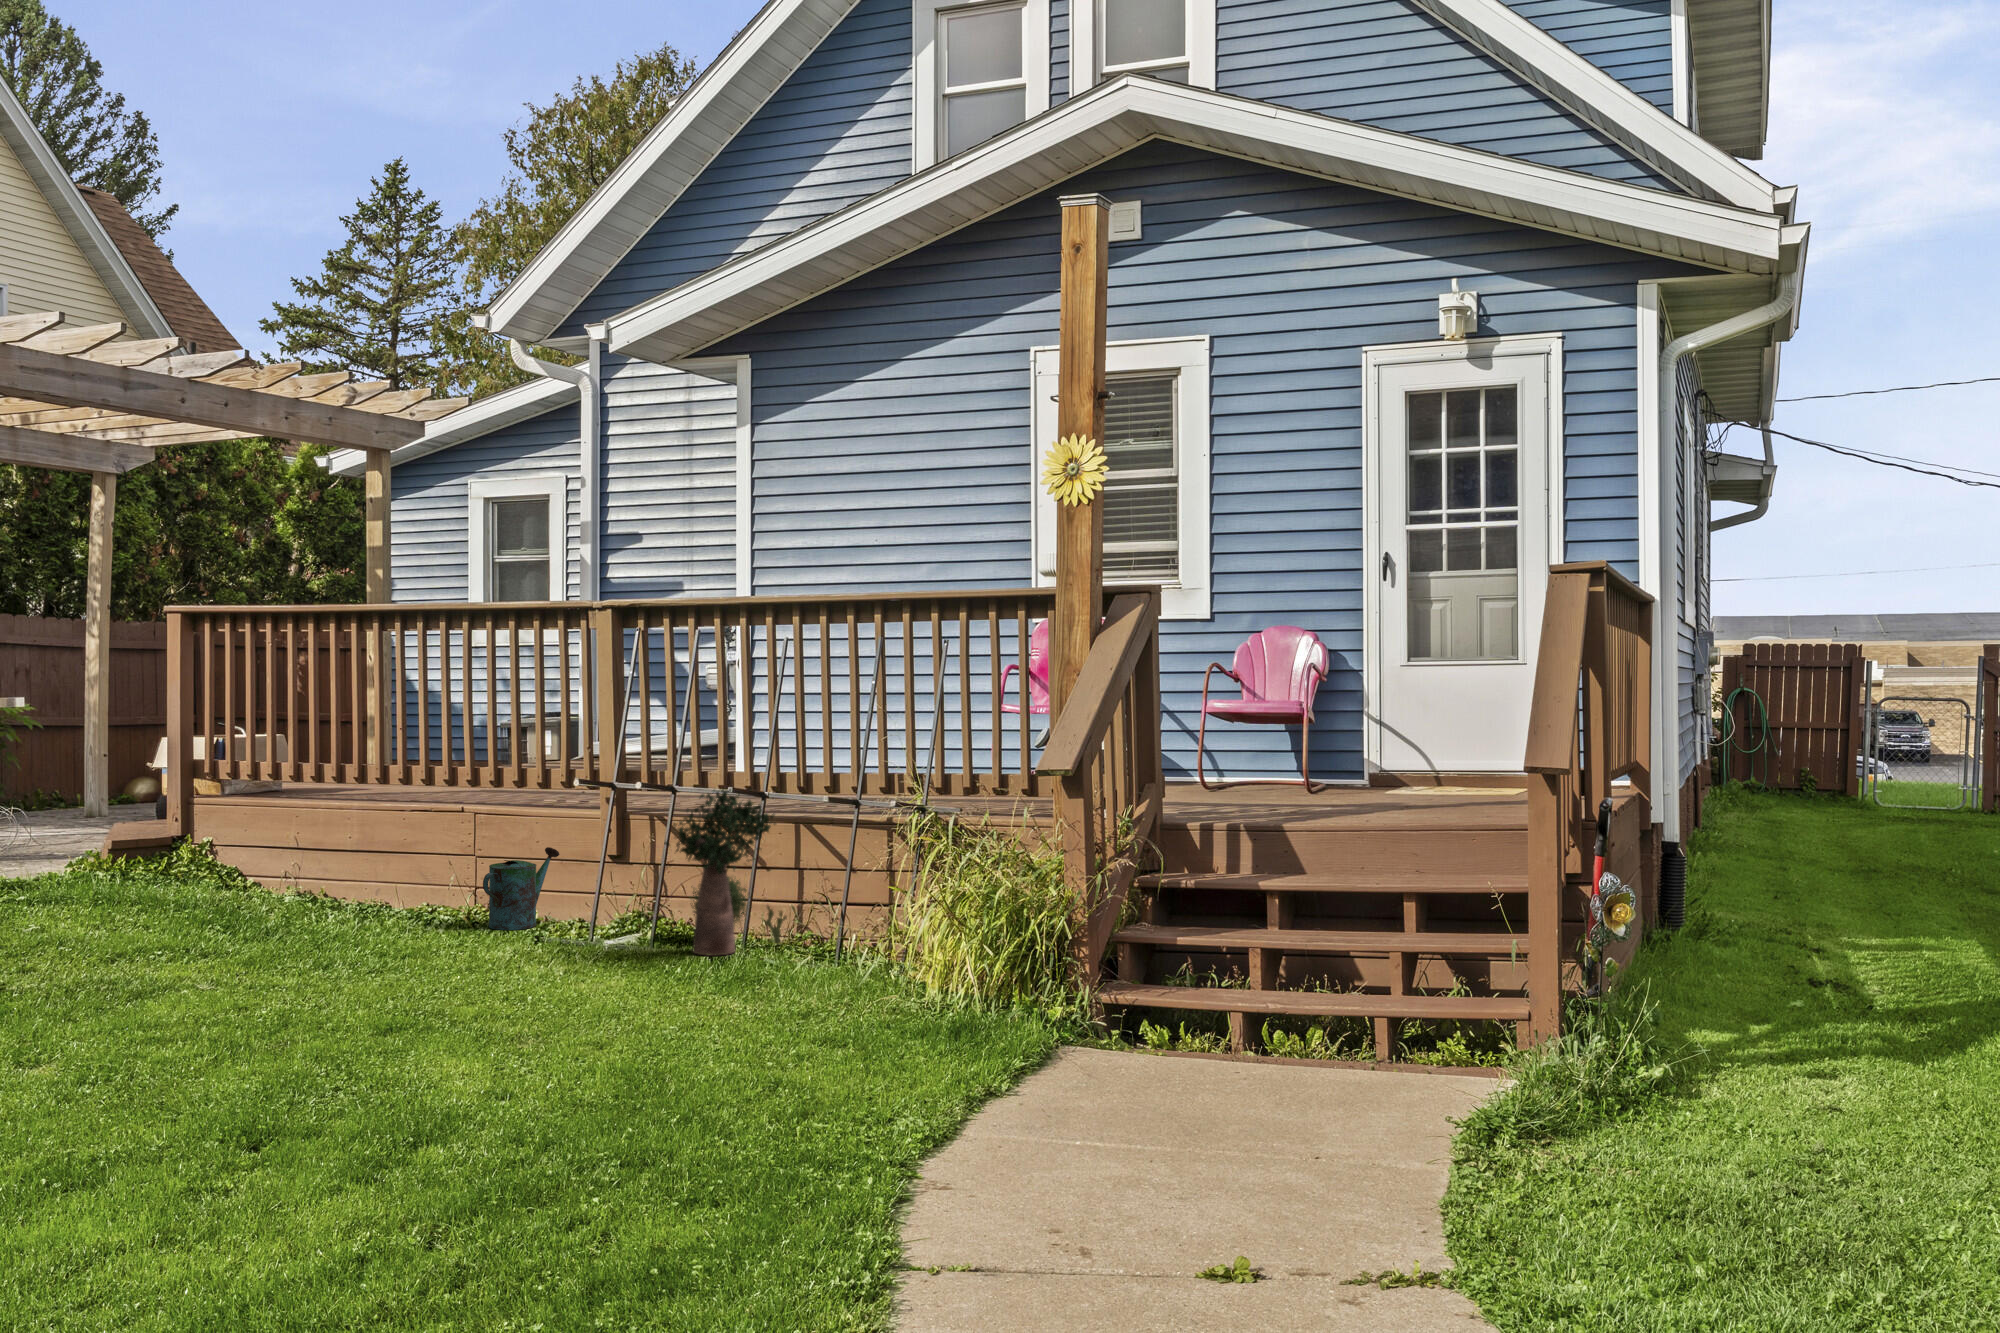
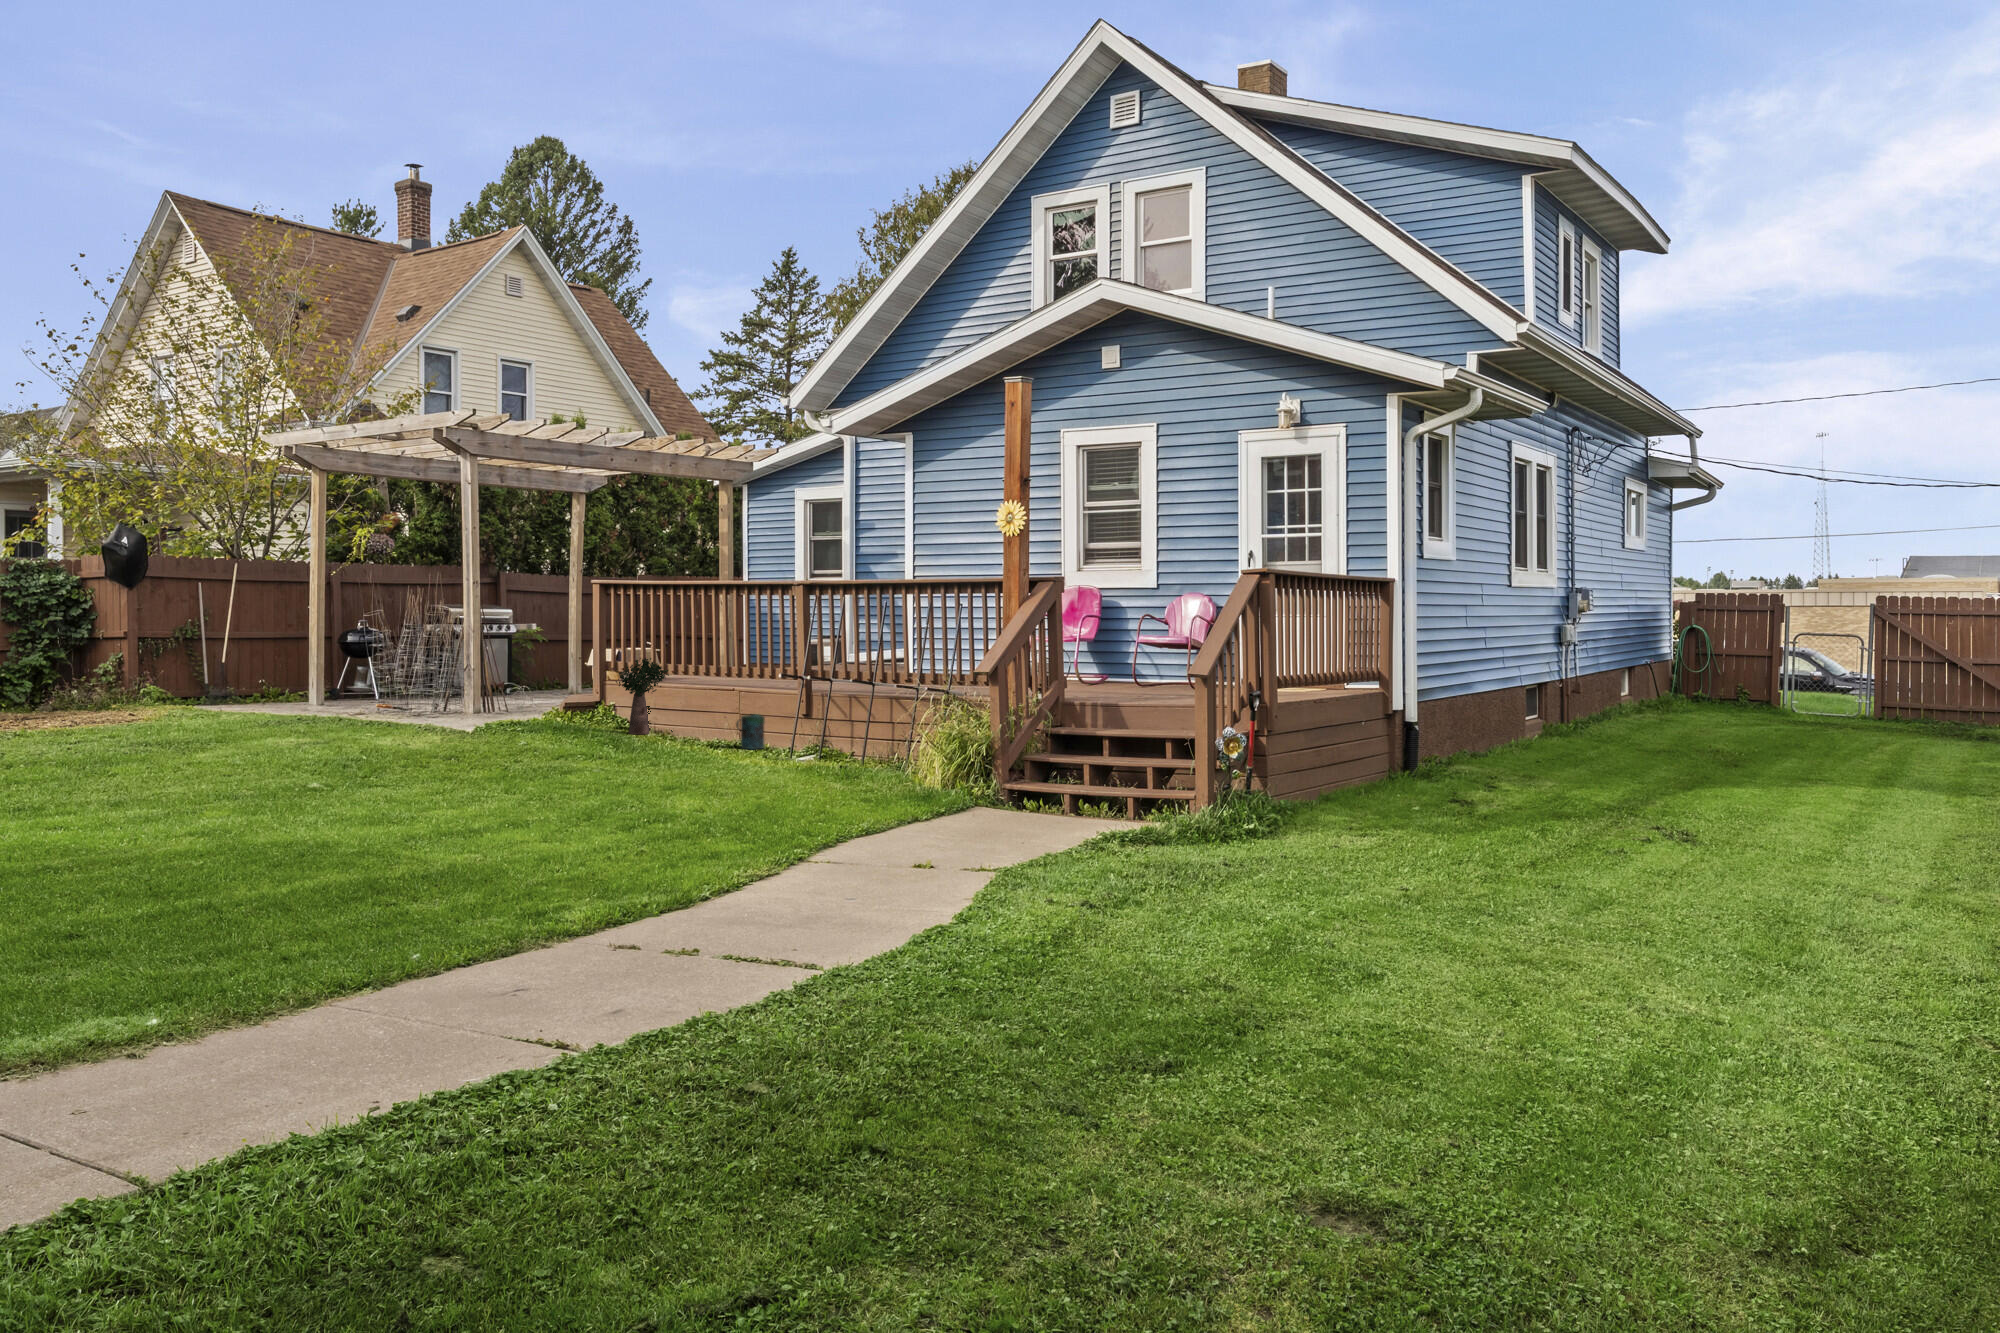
potted plant: present [666,789,787,956] -> present [616,658,673,734]

